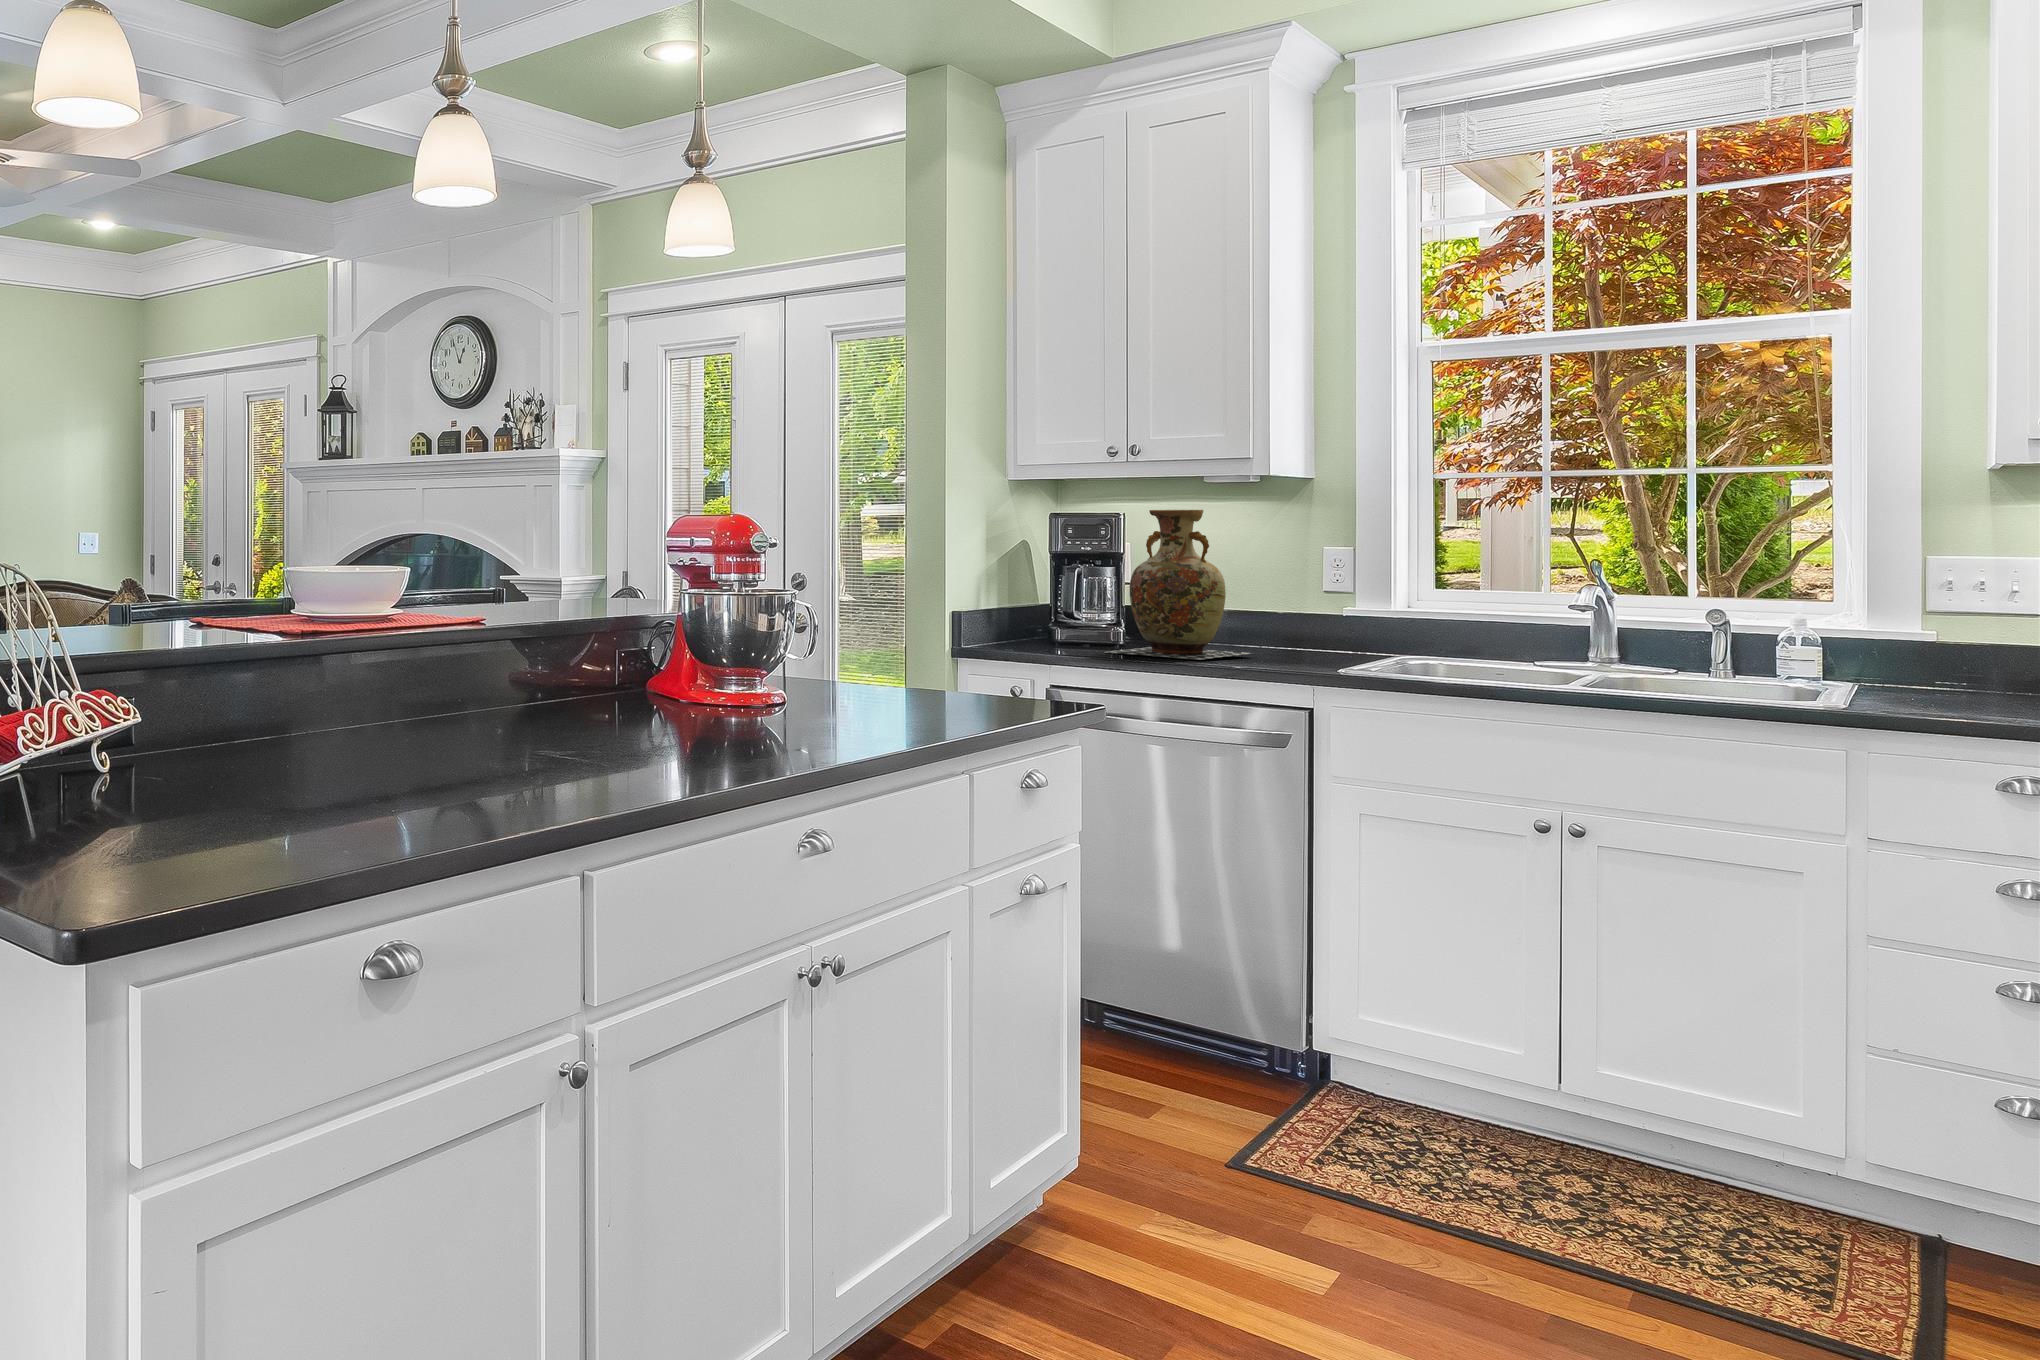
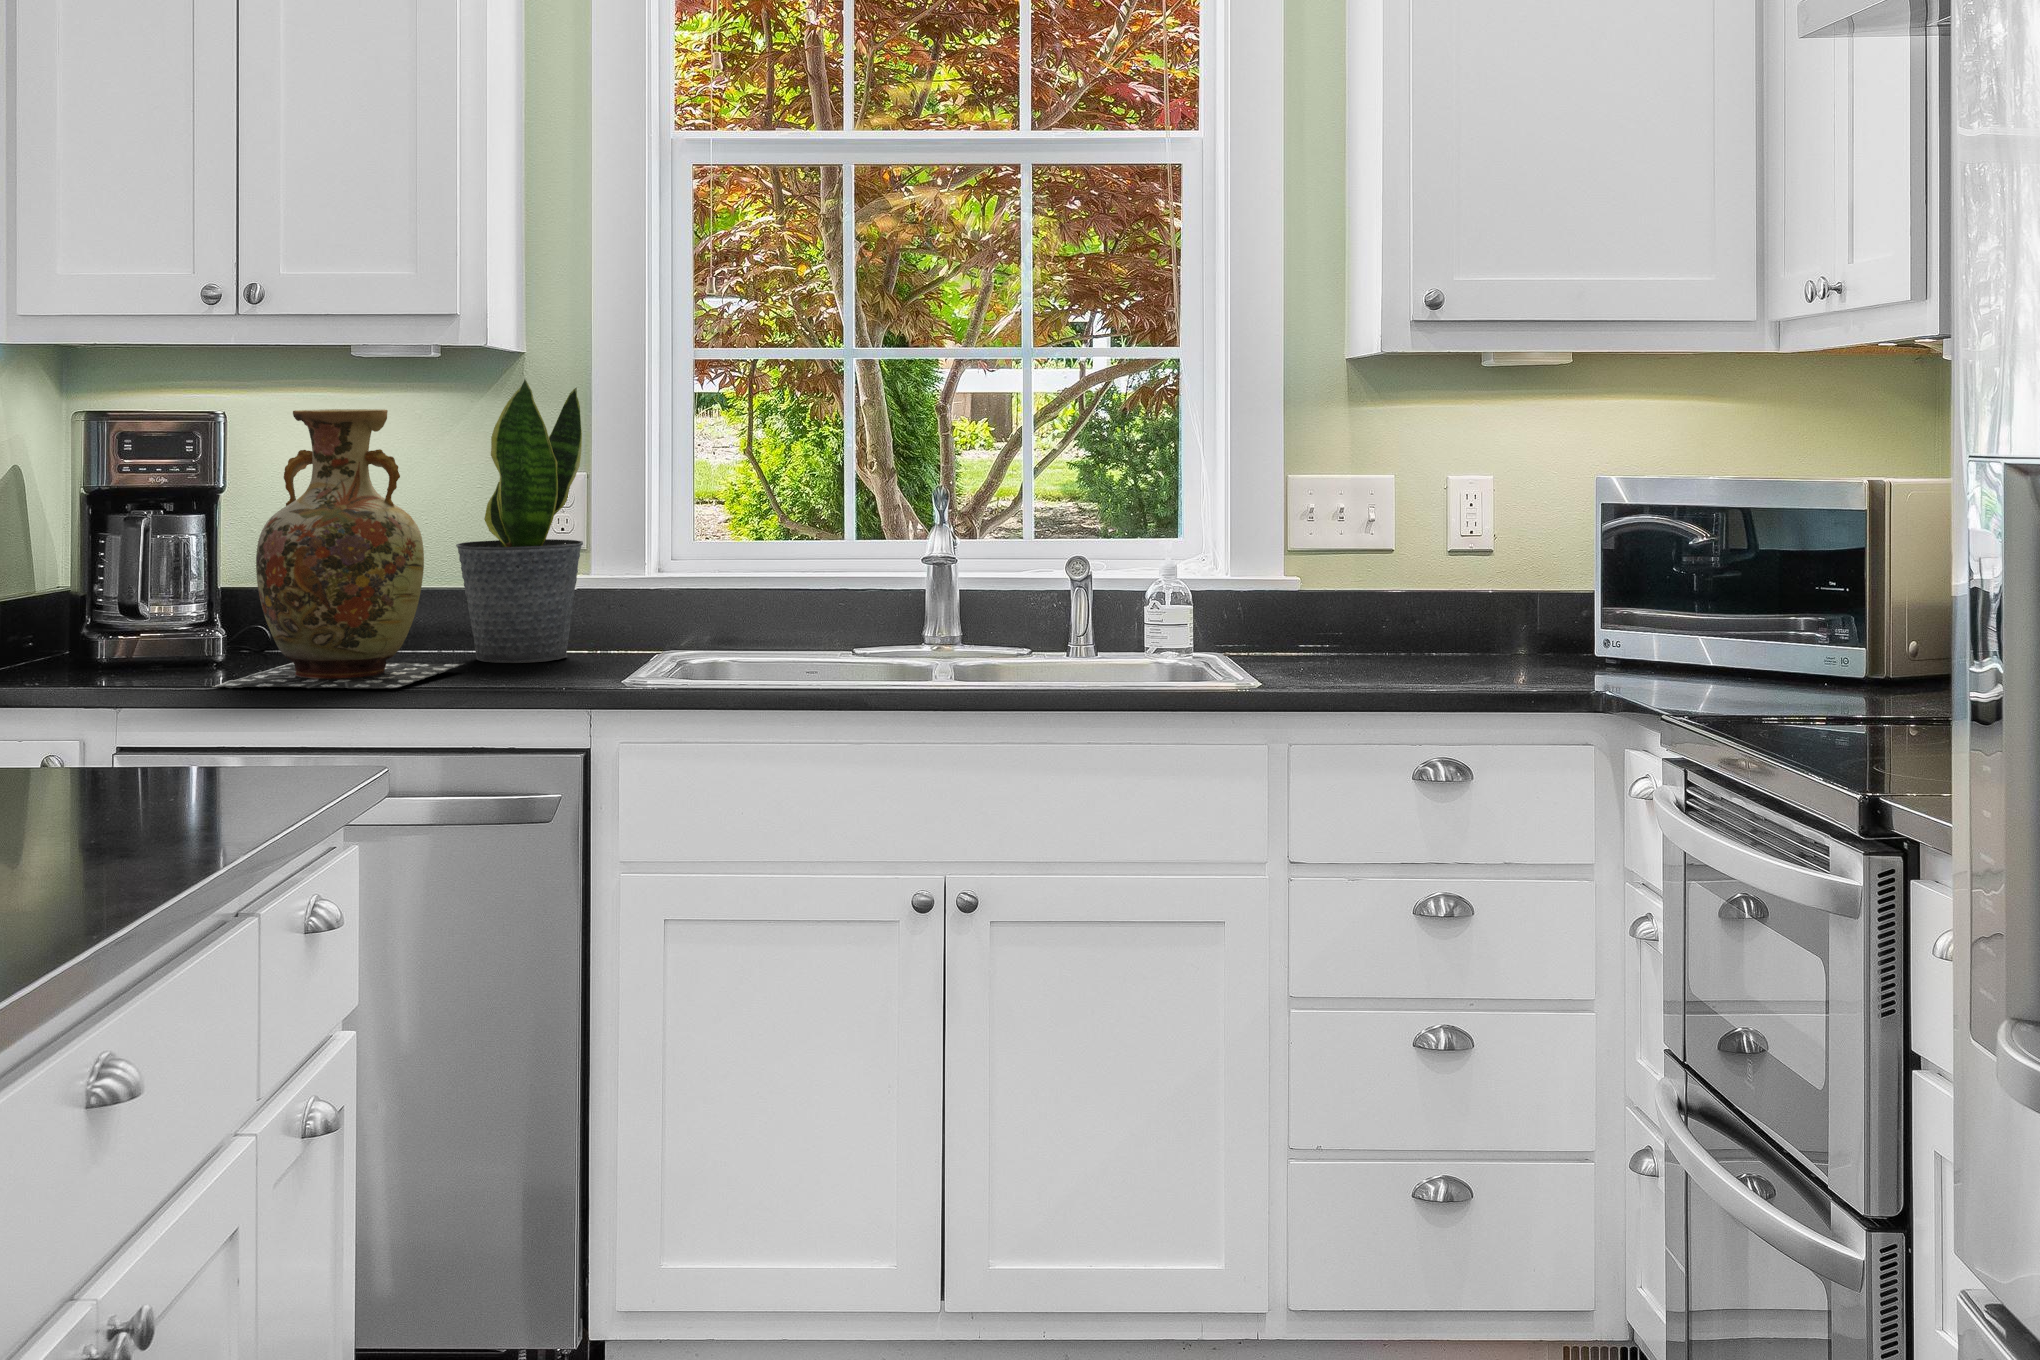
potted plant: none [1258,493,1341,657] -> present [456,379,583,663]

